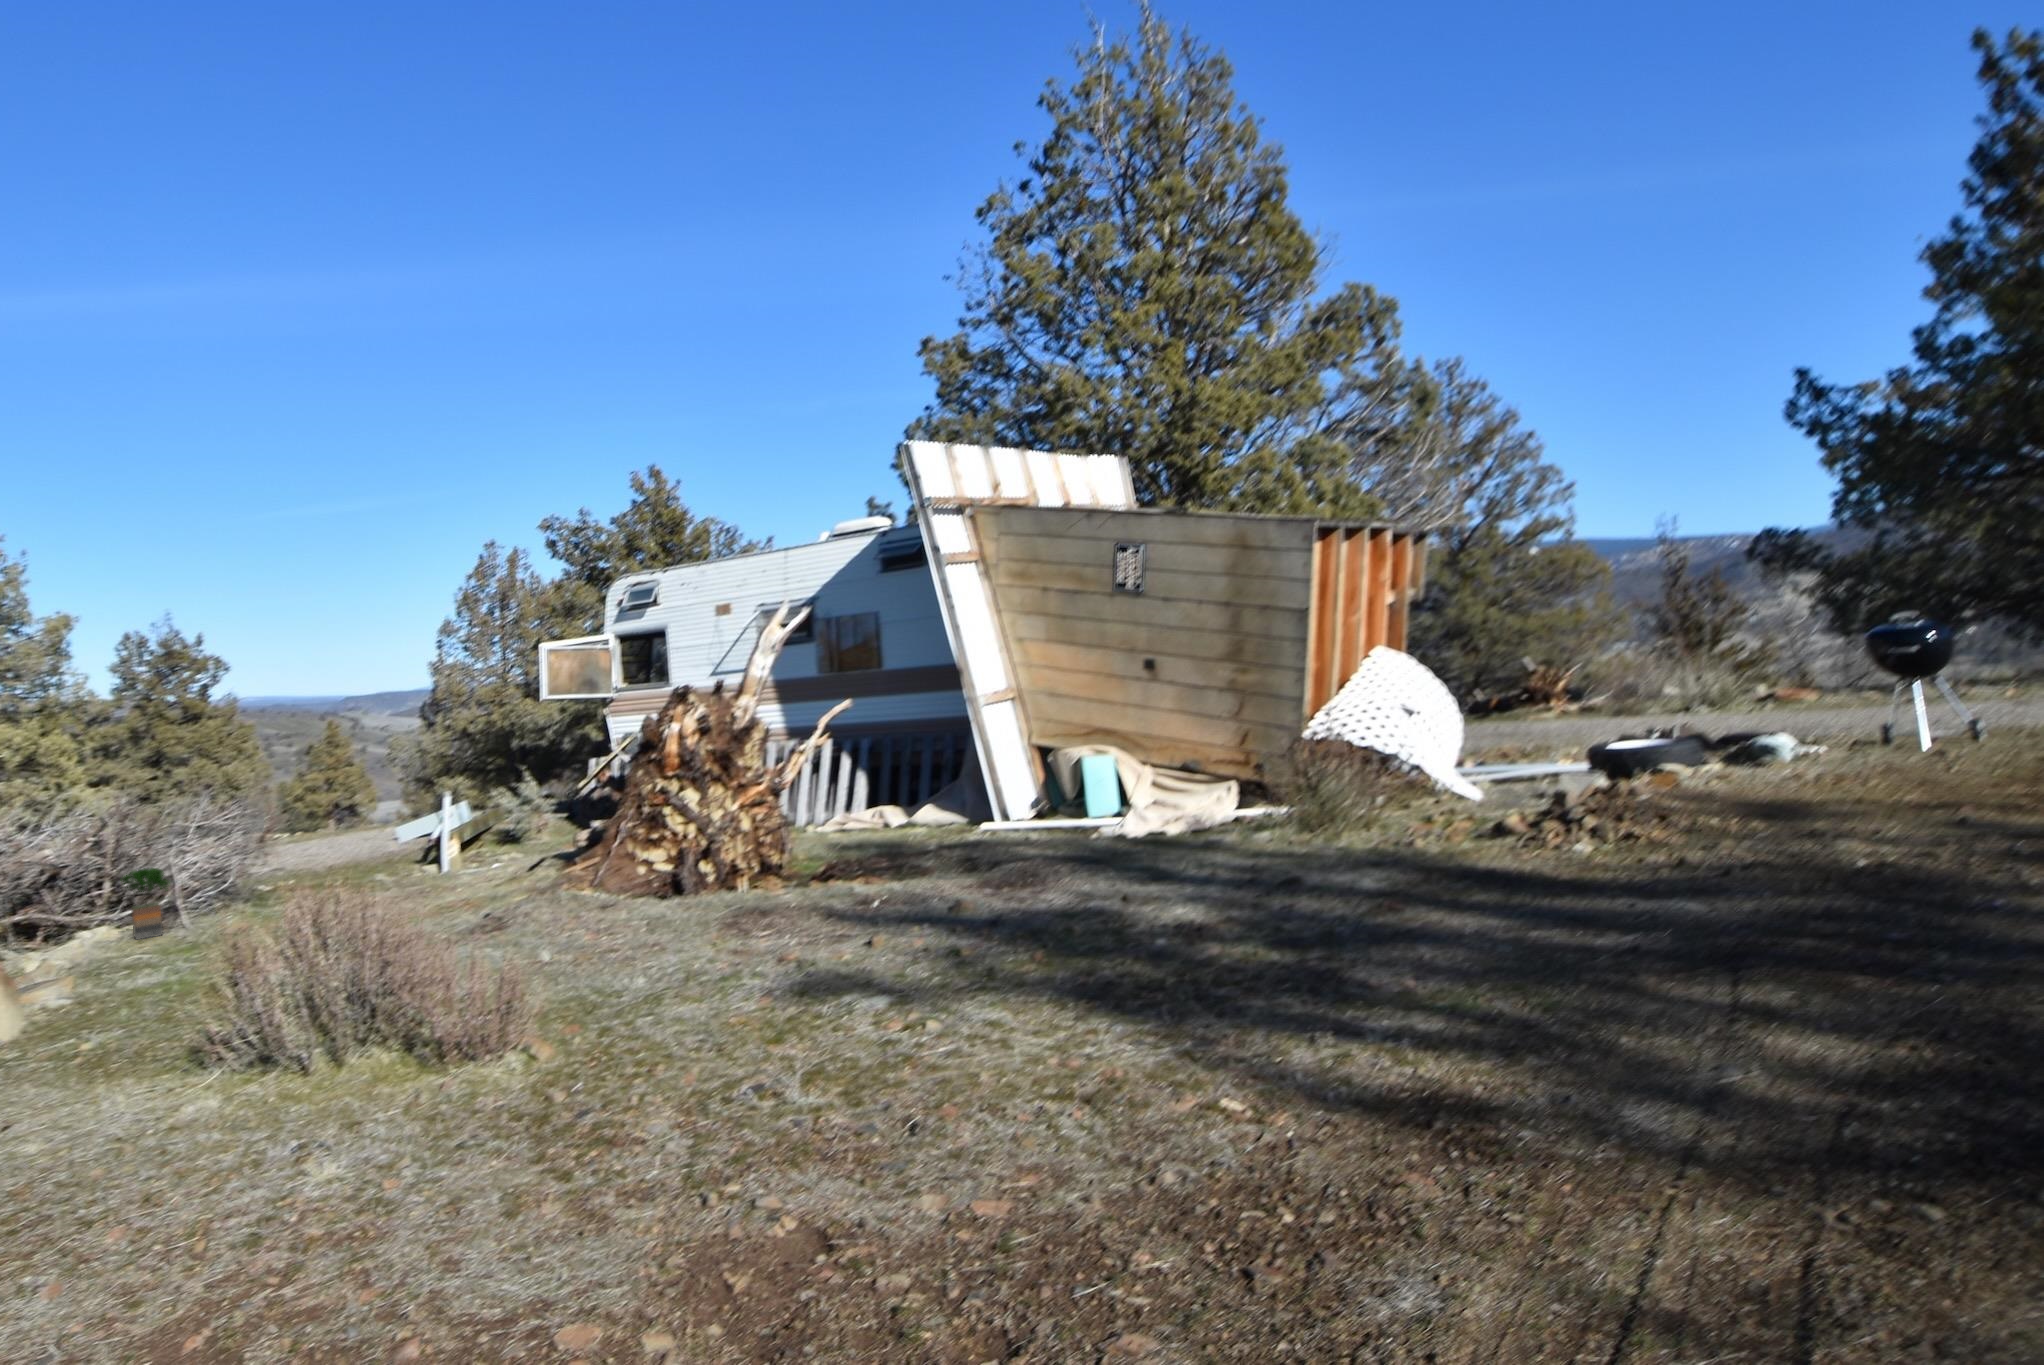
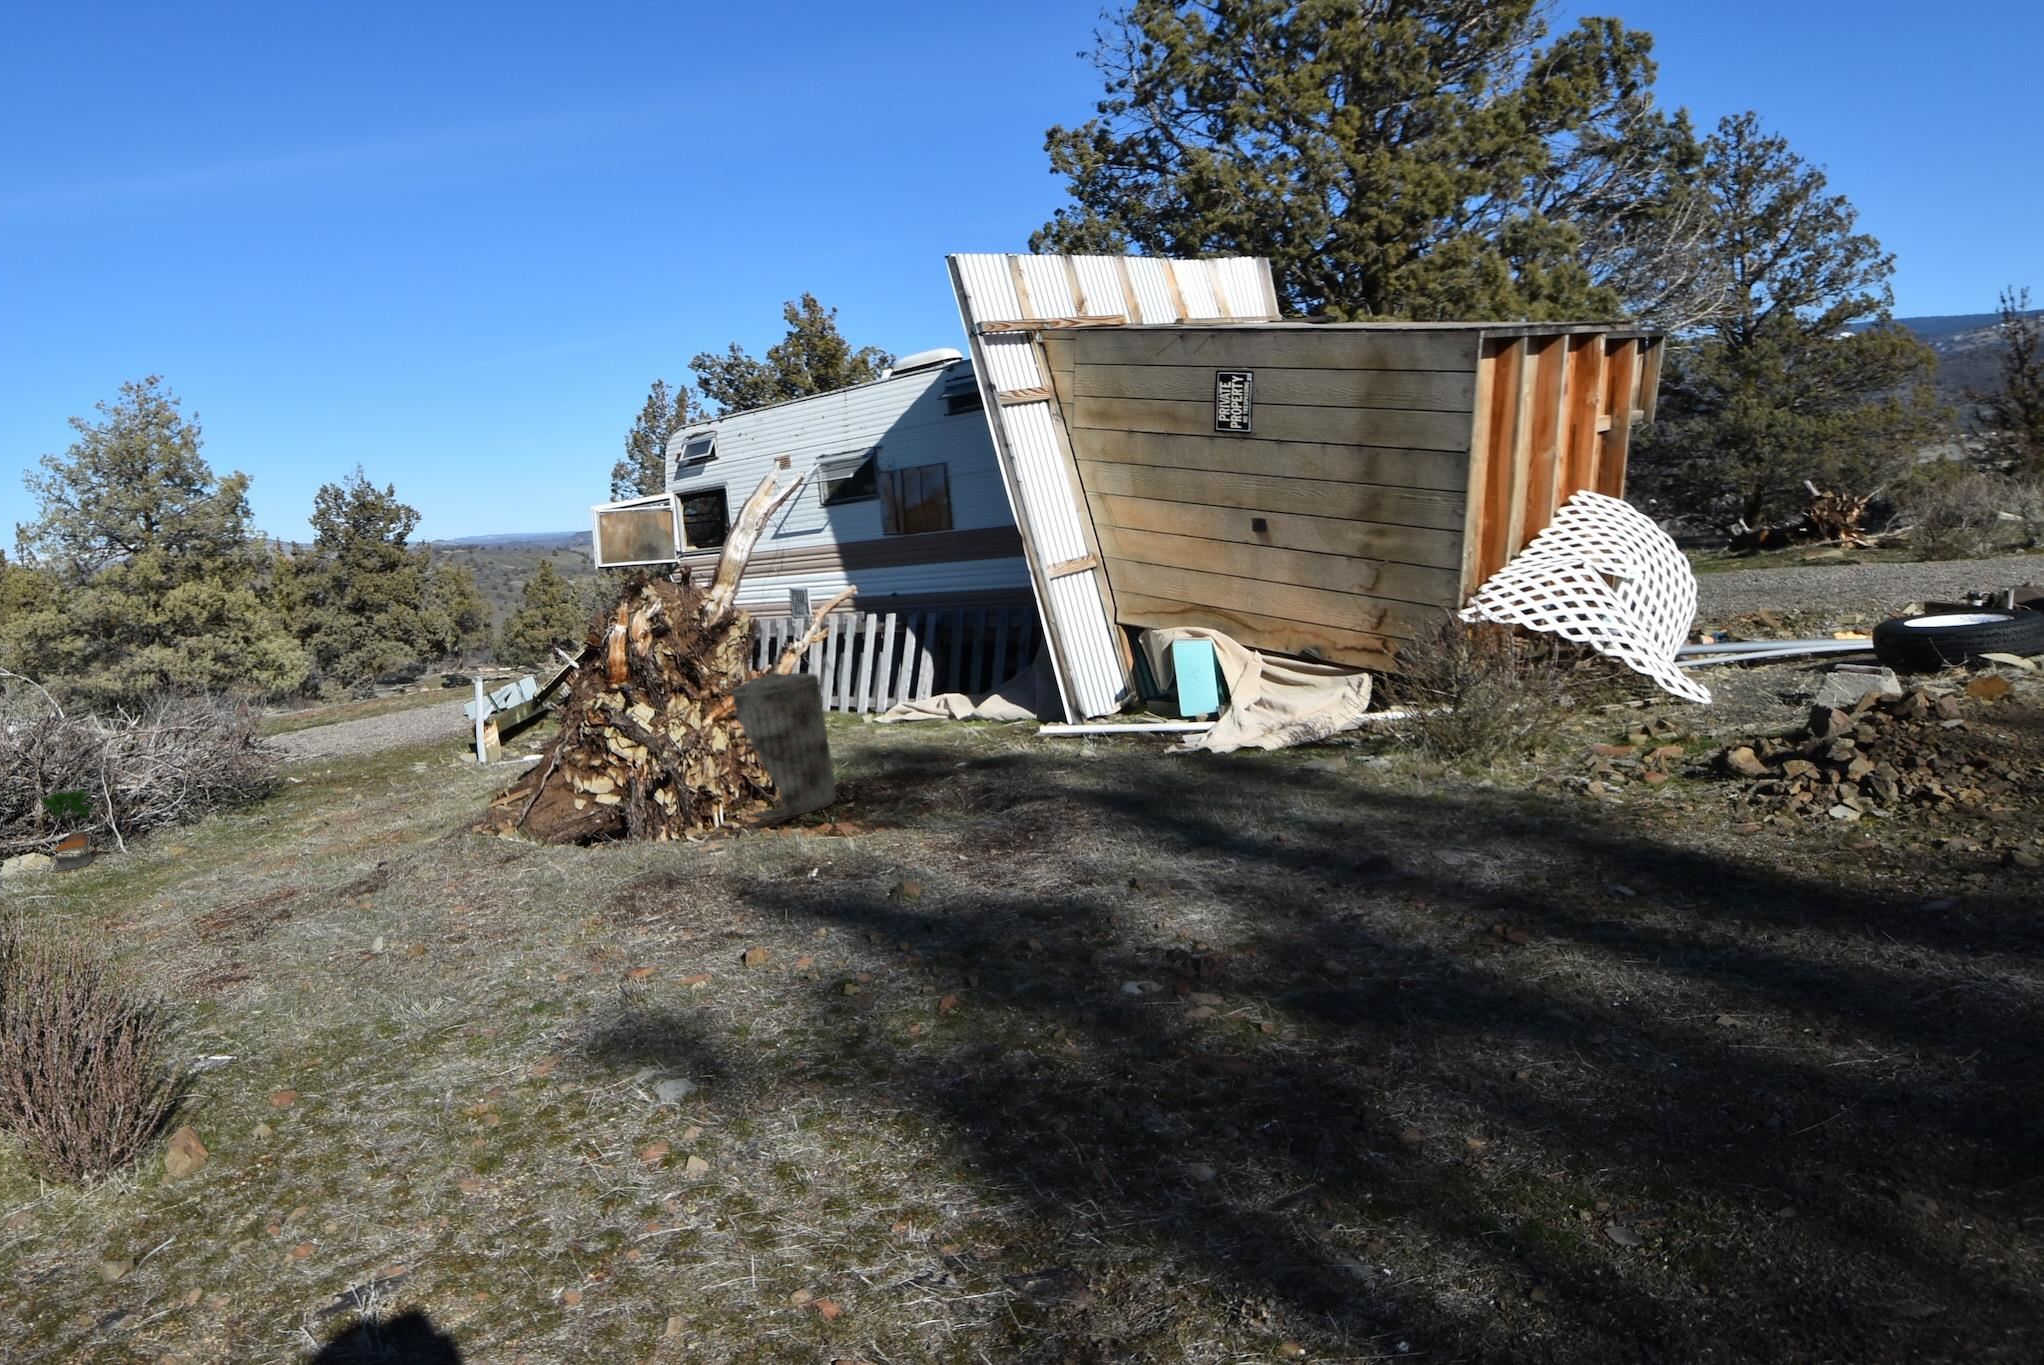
trash can: none [767,764,849,878] -> present [732,672,837,818]

